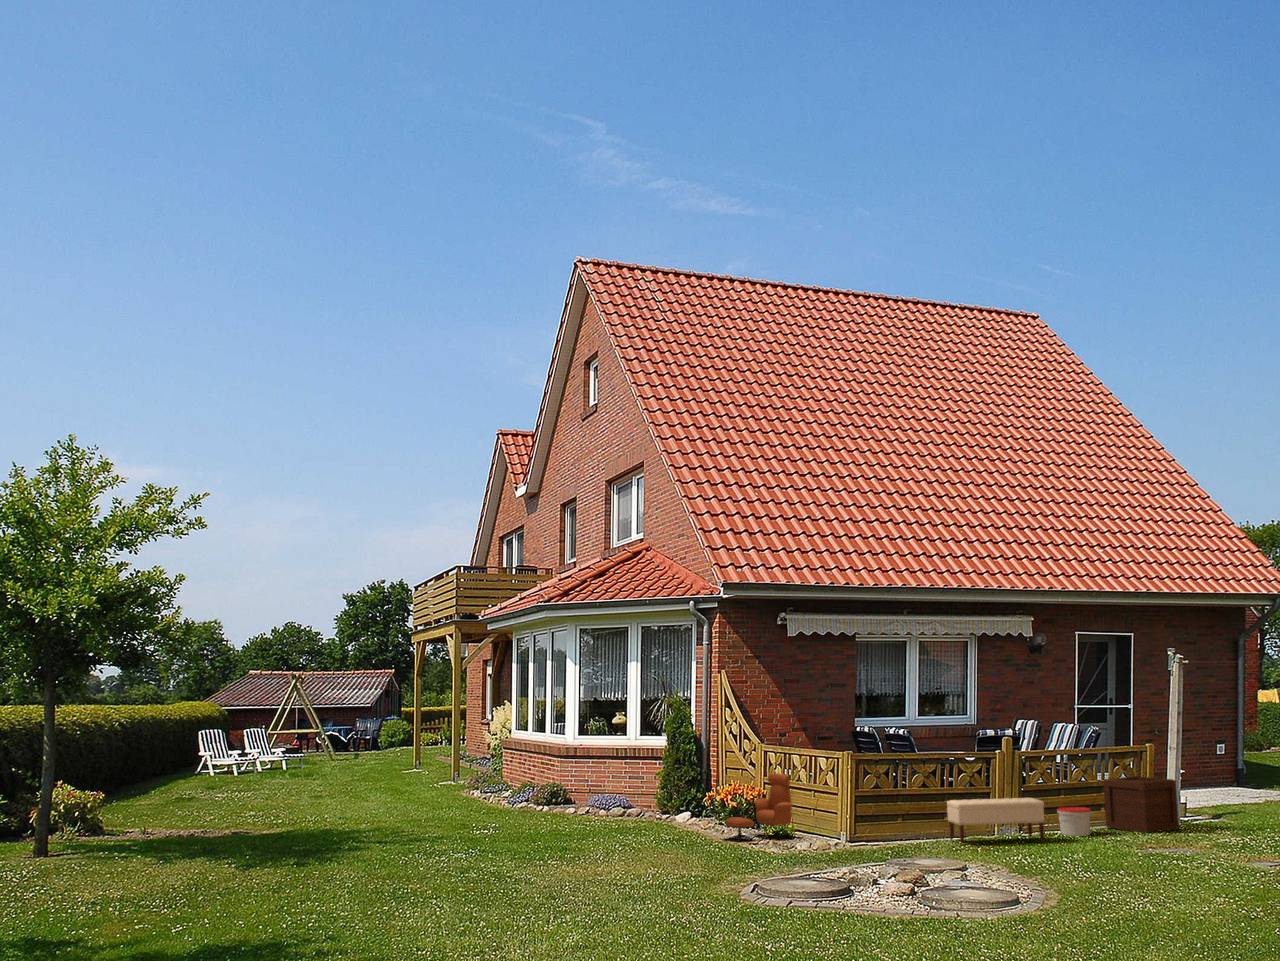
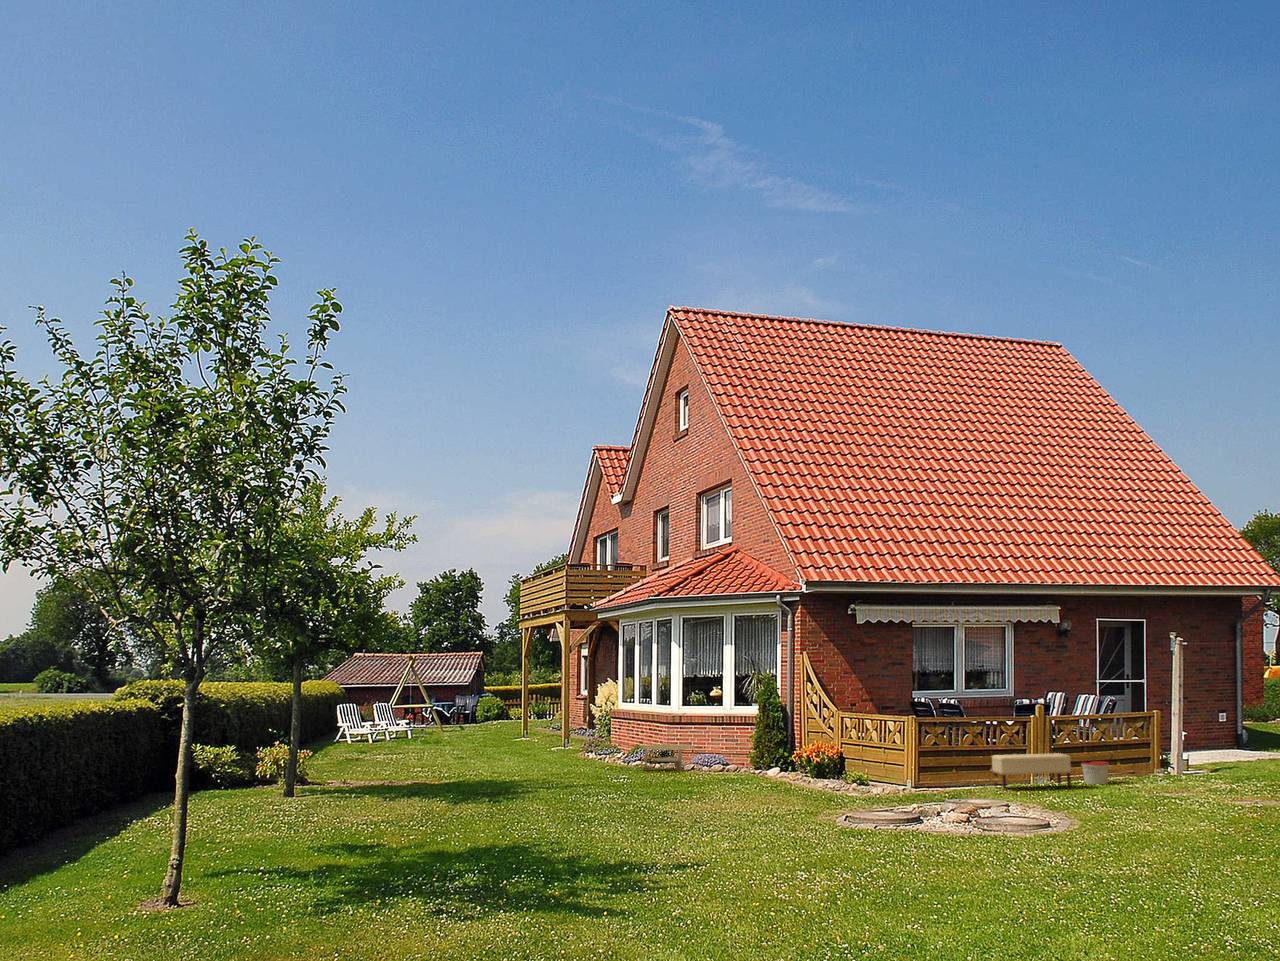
lounge chair: present [724,773,793,842] -> none [811,734,867,789]
wooden crate: present [1103,776,1179,833] -> none [1119,737,1182,782]
round table: none [524,783,592,818] -> present [641,744,695,772]

